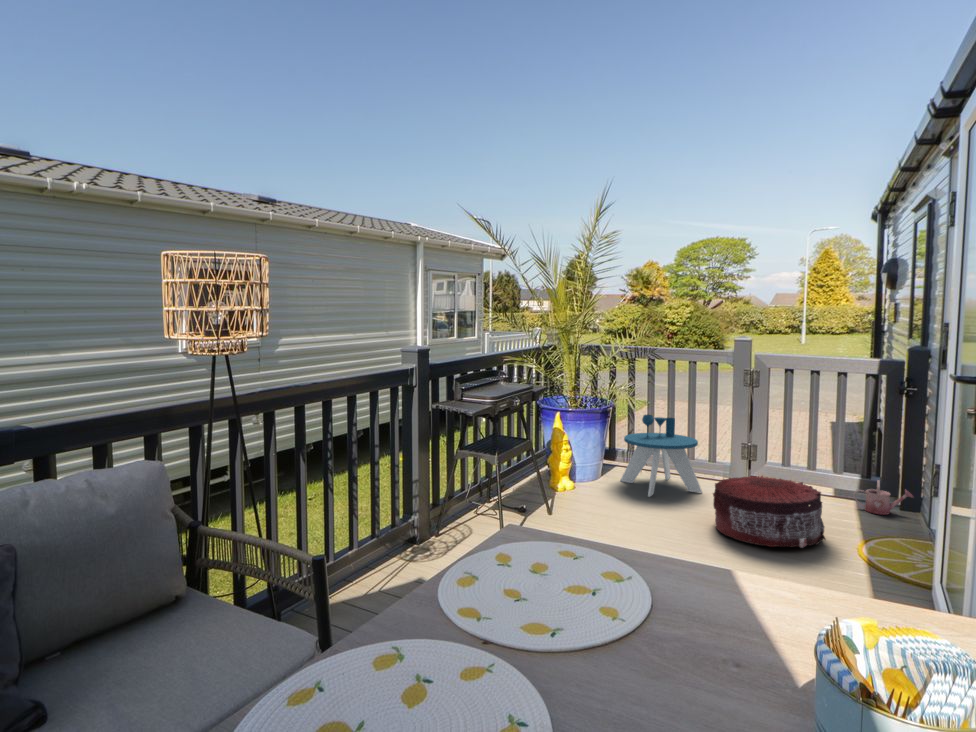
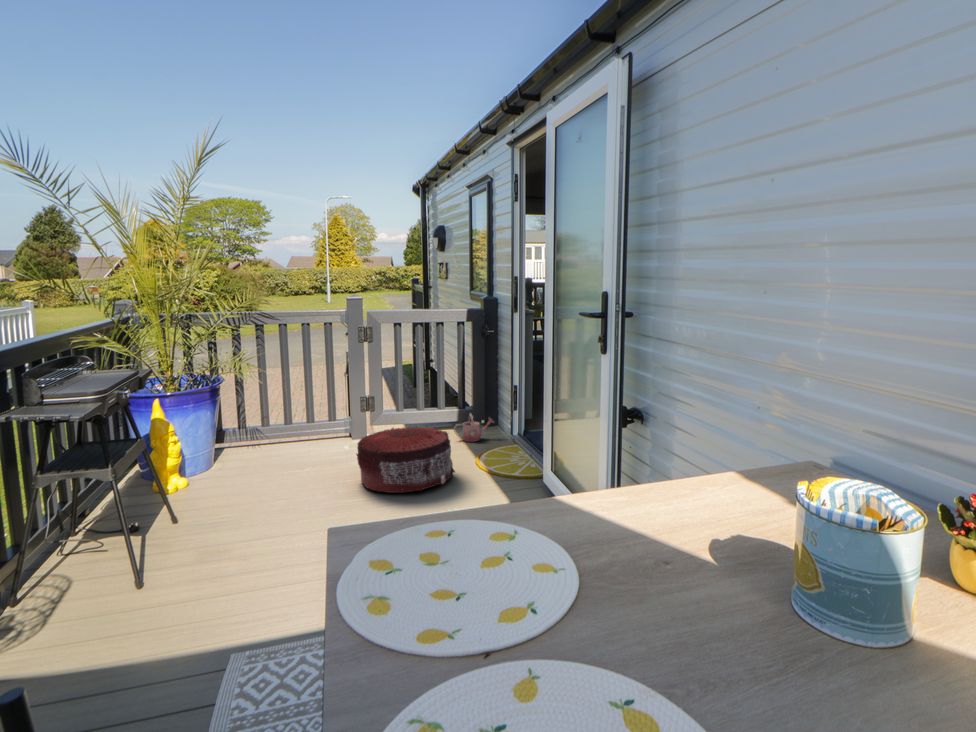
side table: present [621,415,702,497] -> none [239,385,331,474]

